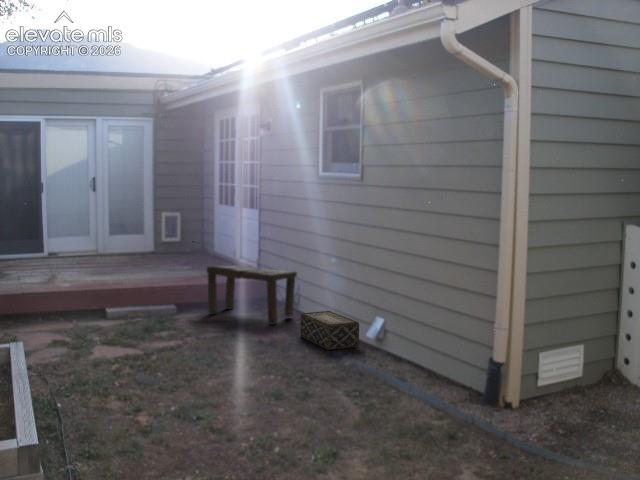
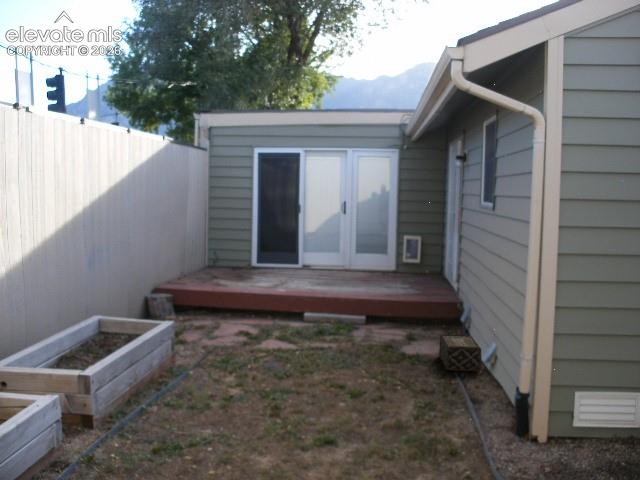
bench: present [207,265,297,325] -> none [386,285,460,344]

